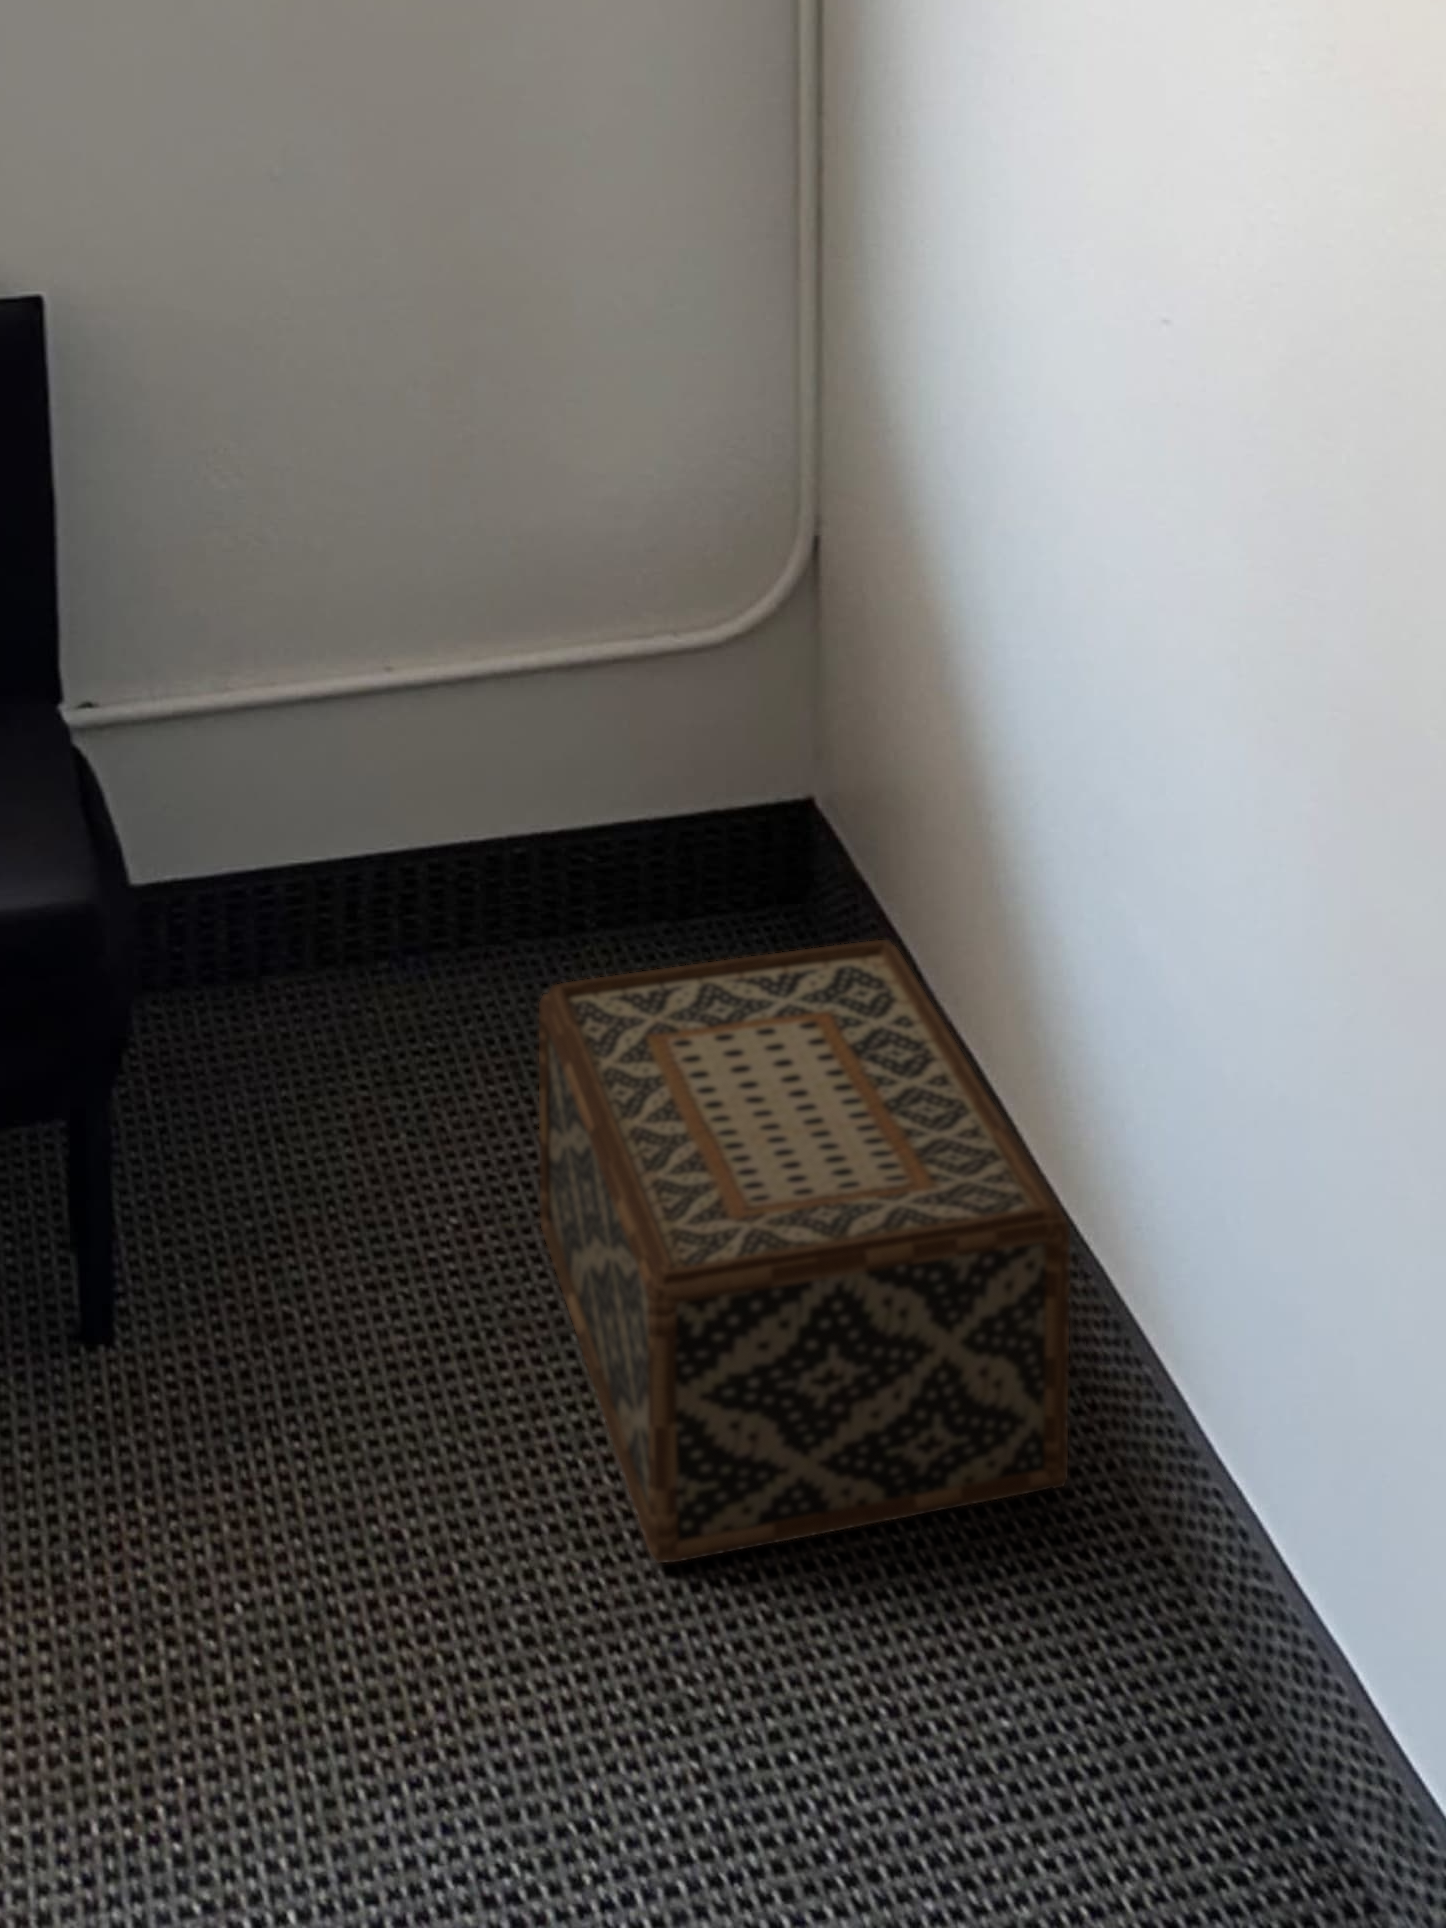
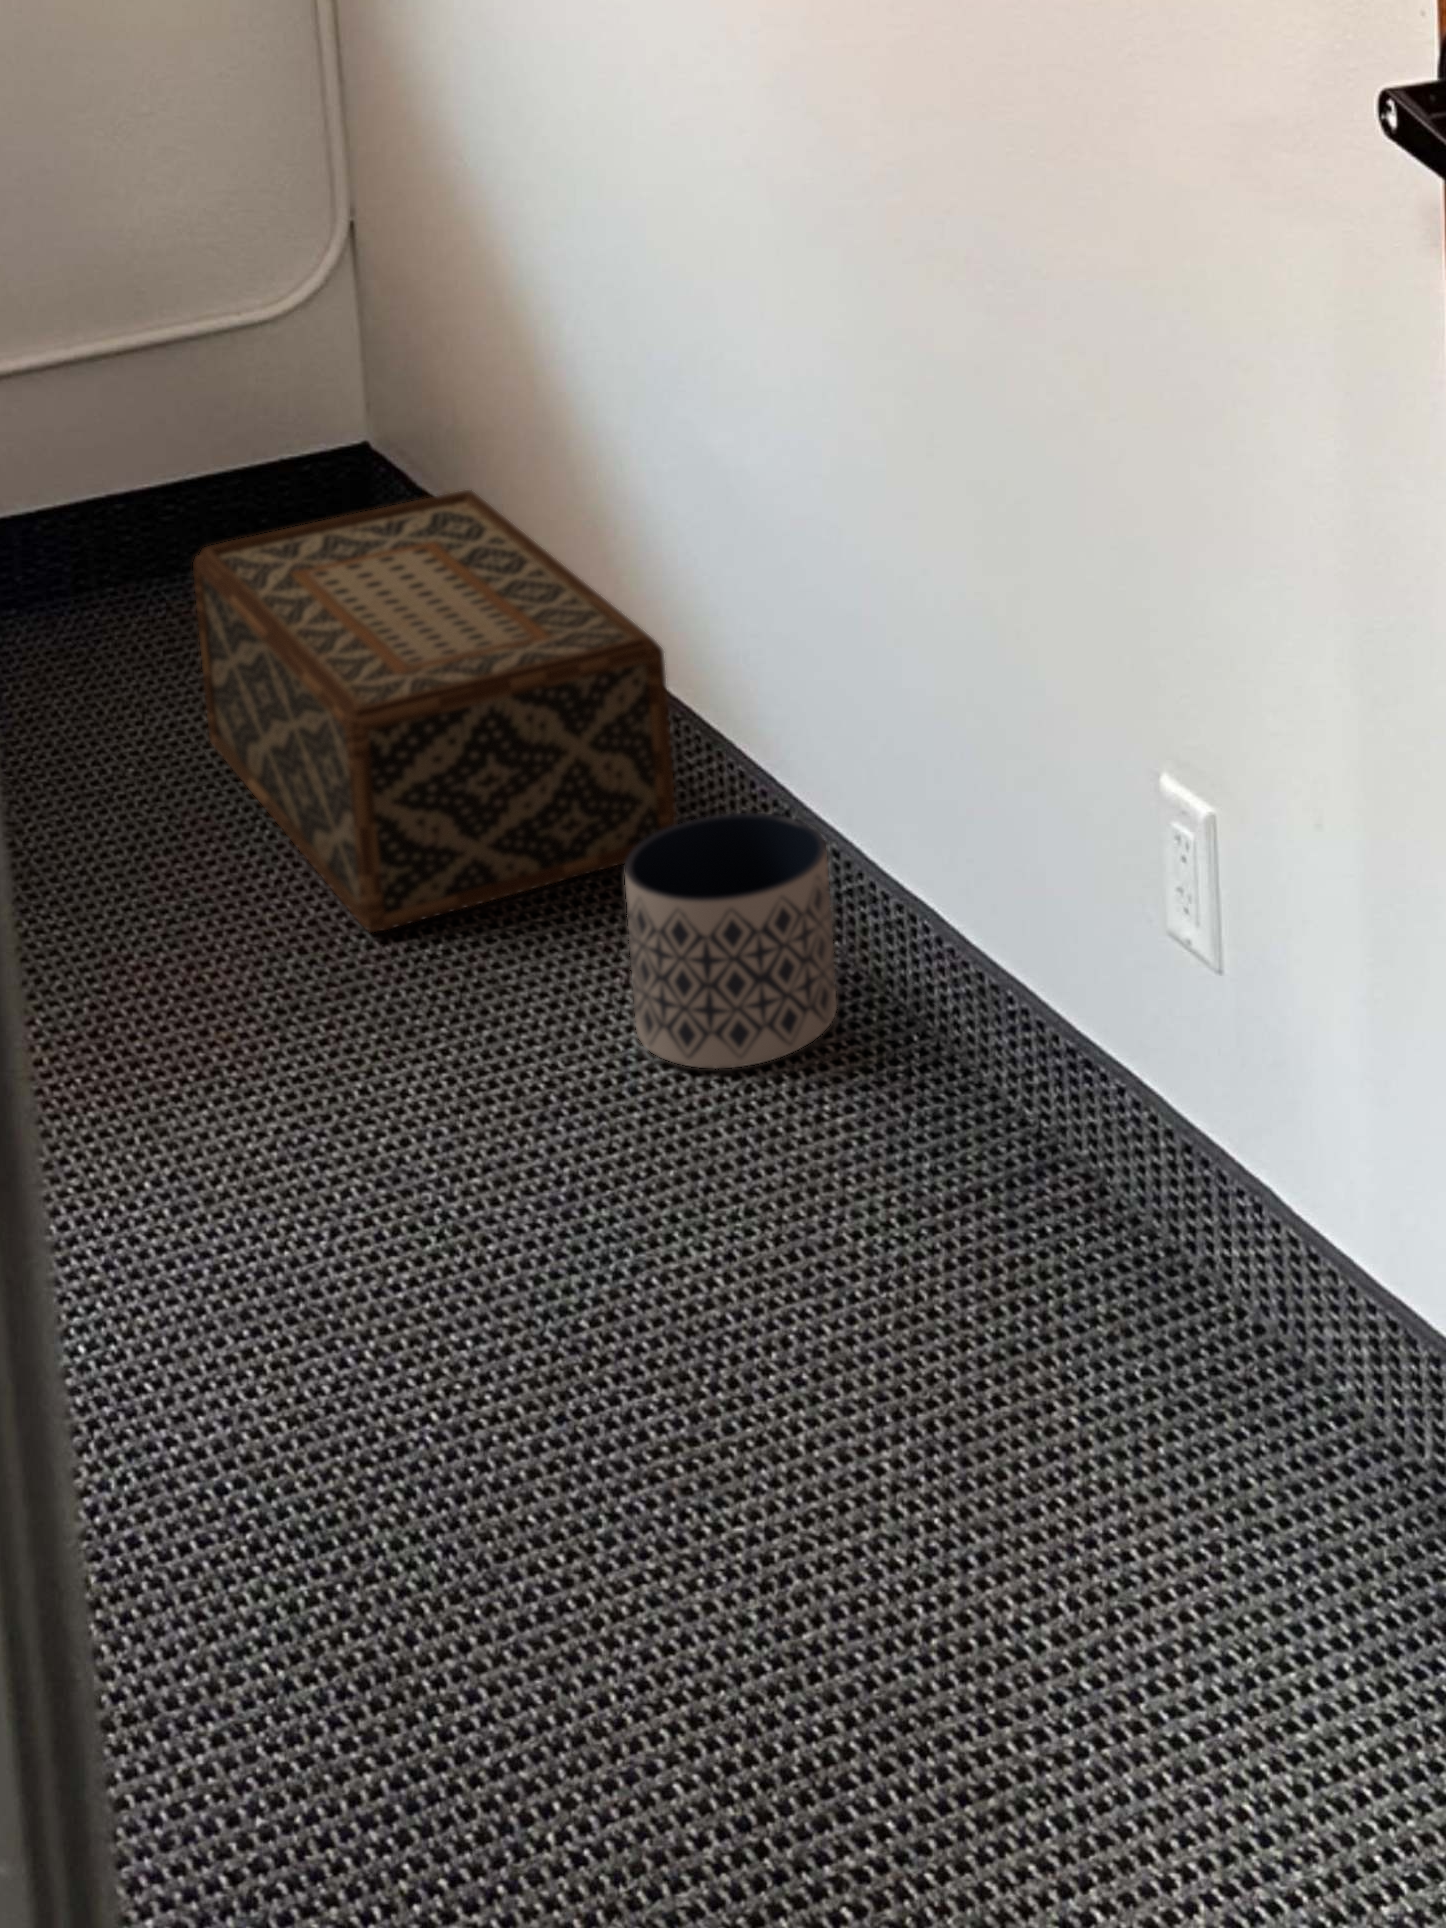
planter: none [952,1501,1223,1880] -> present [625,813,837,1068]

